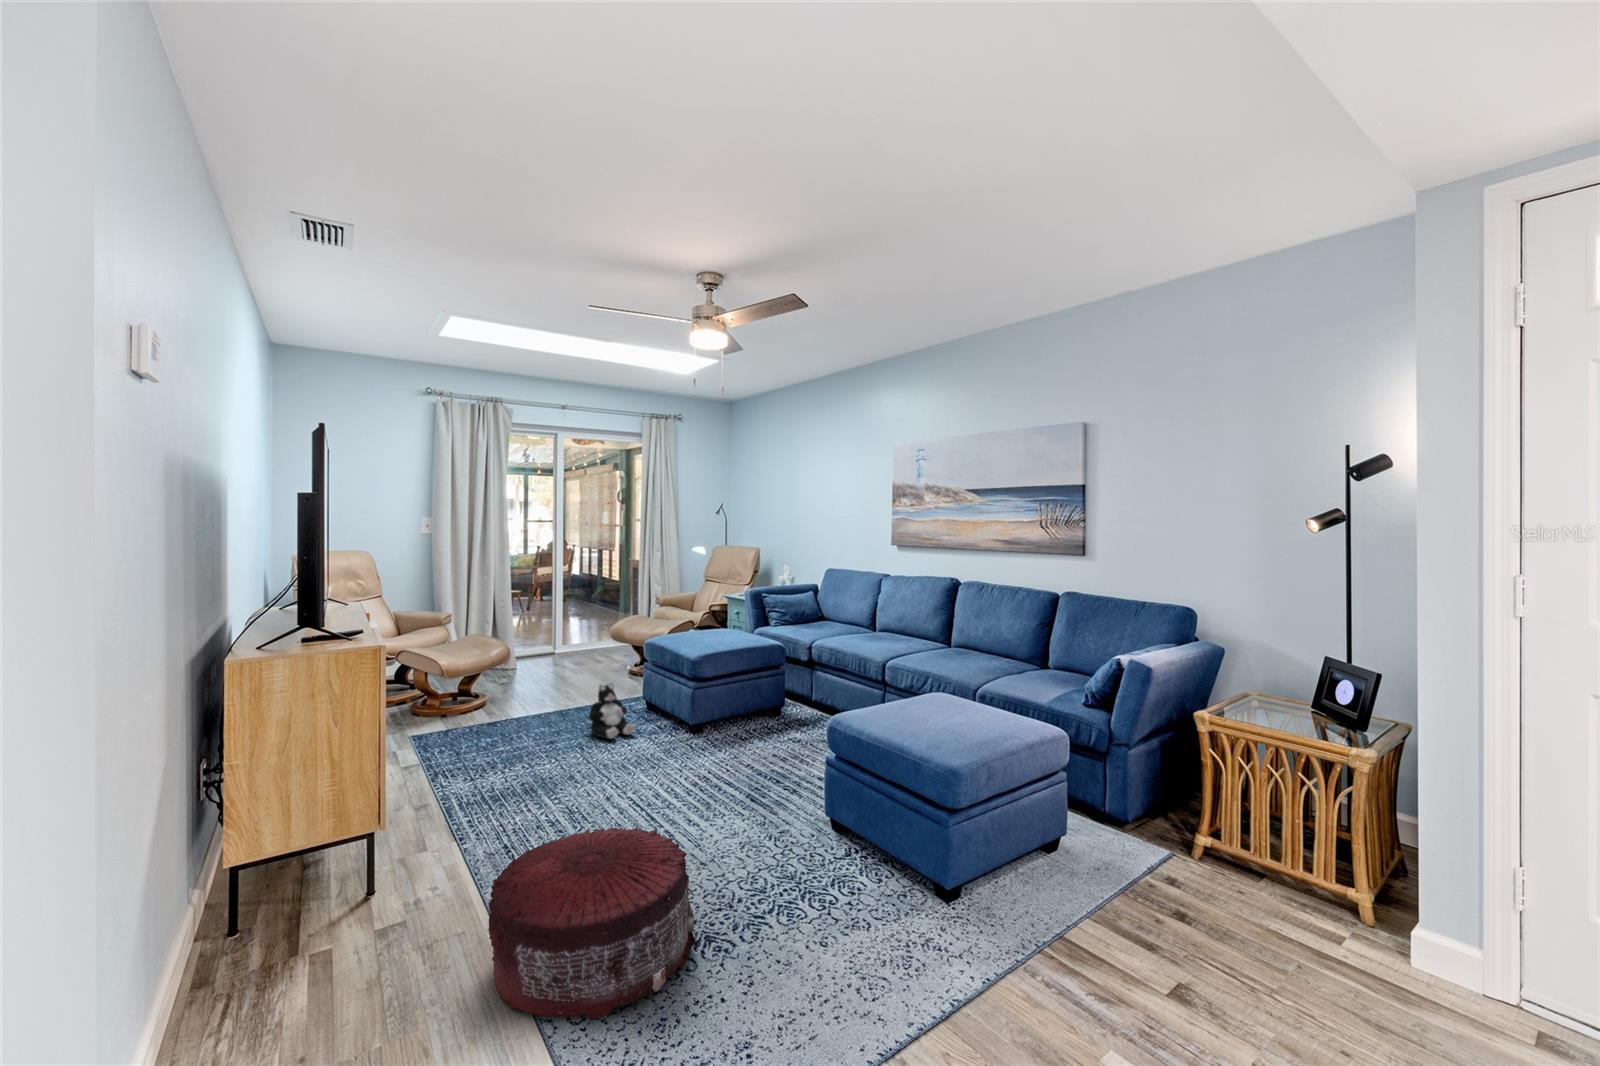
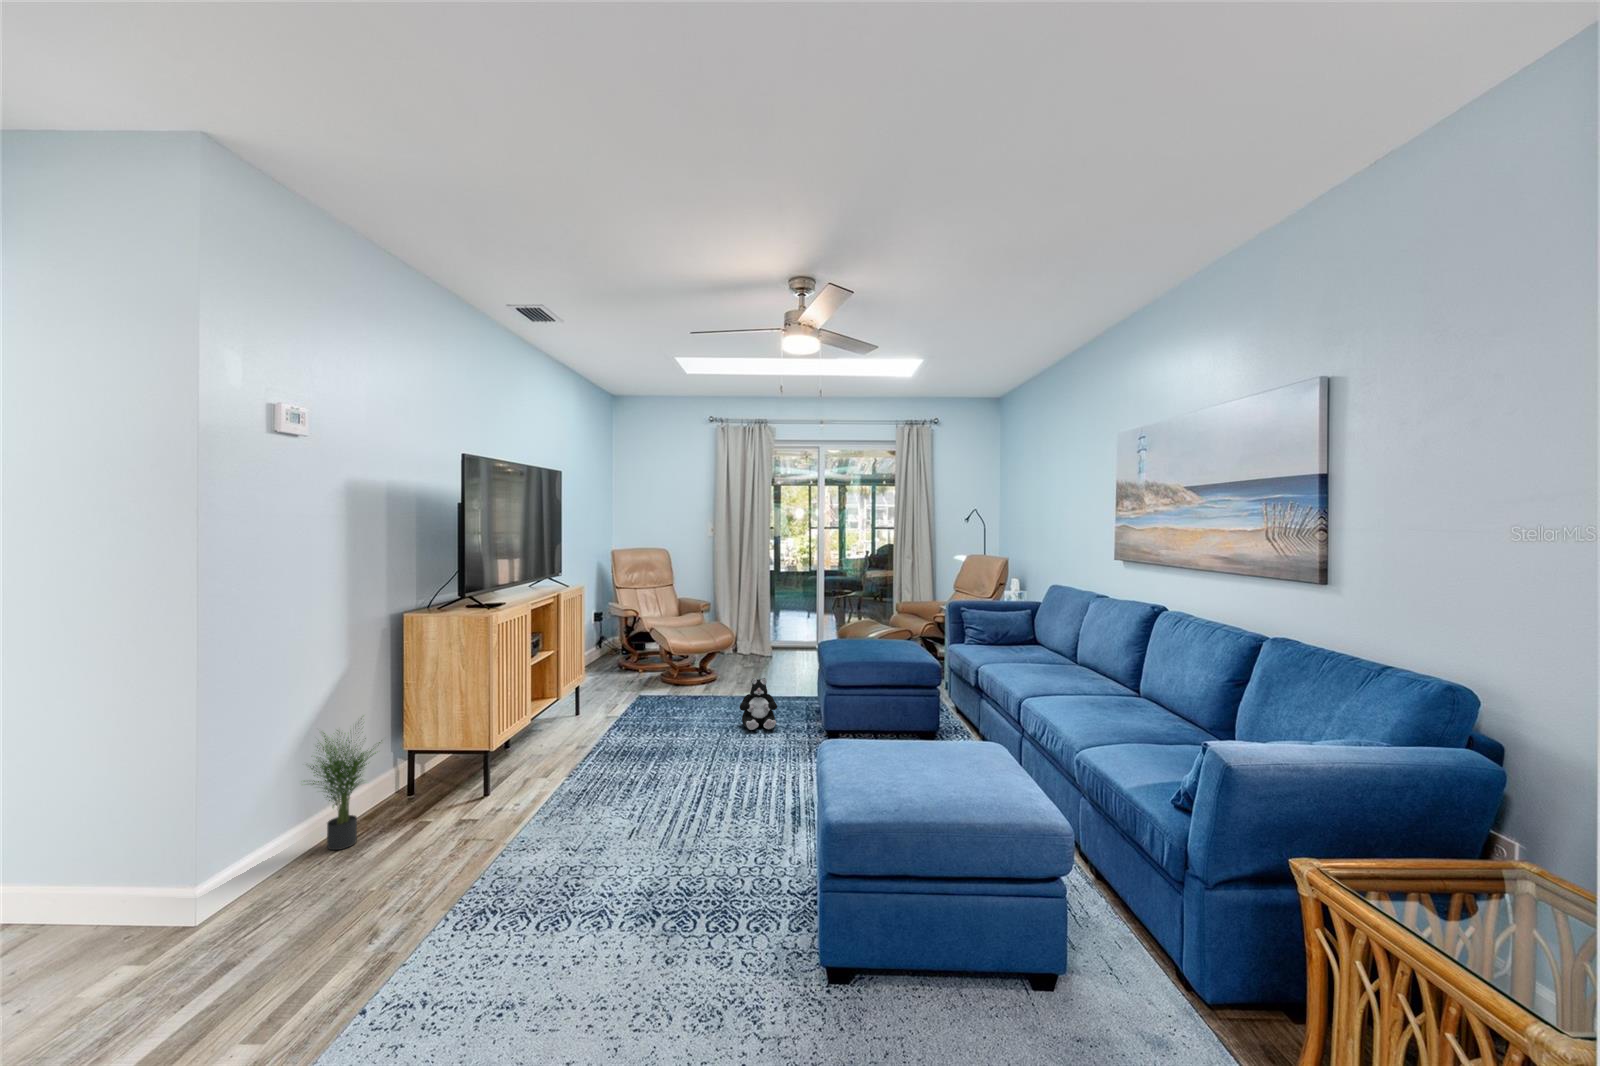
potted plant: none [184,796,316,999] -> present [310,730,380,850]
pouf: present [489,827,697,1018] -> none [406,793,588,950]

